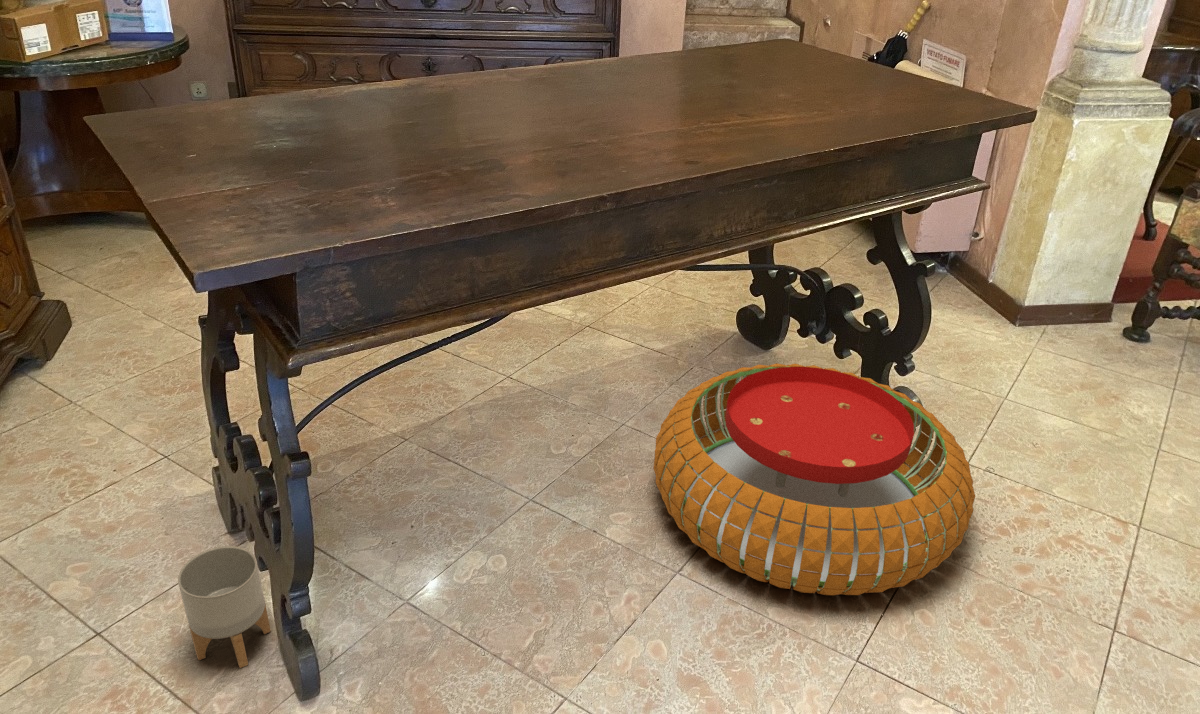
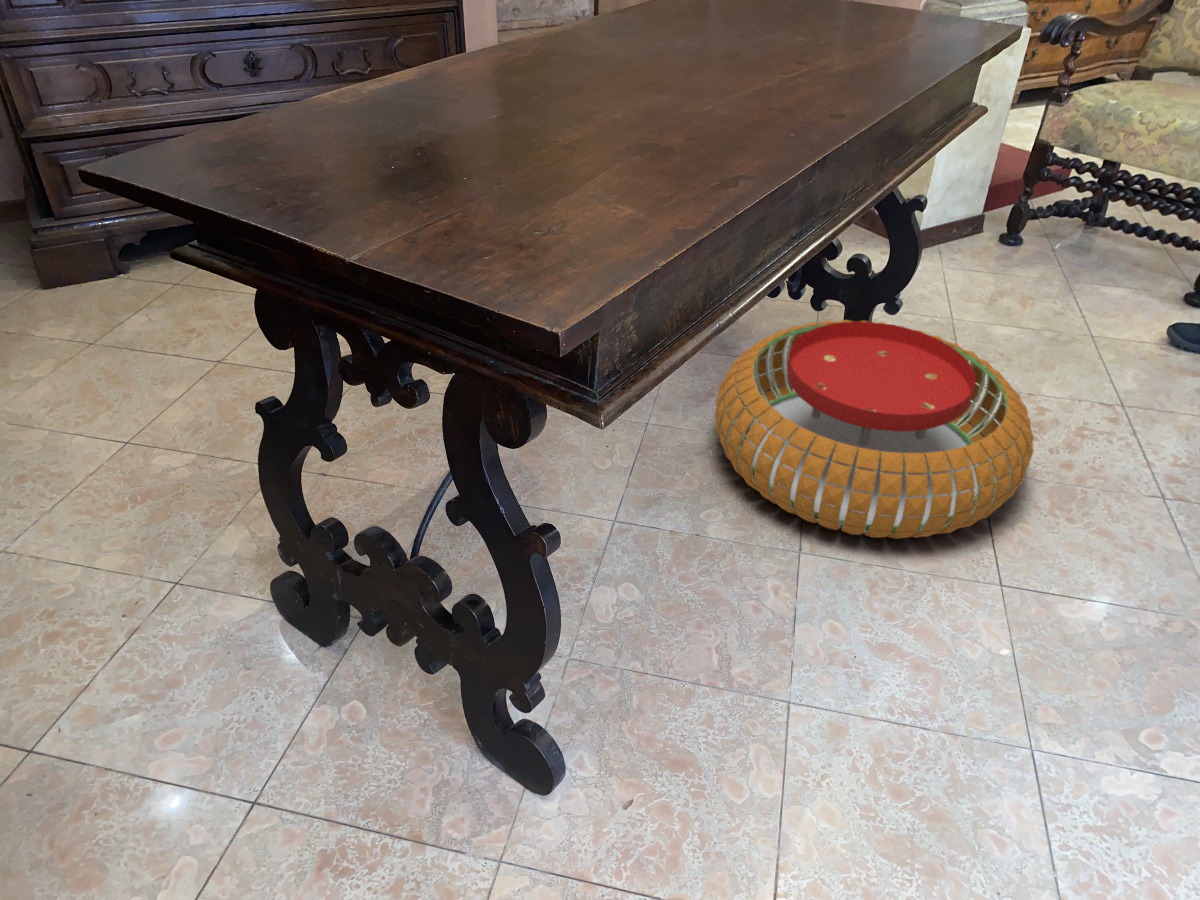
planter: present [178,546,271,668] -> none [364,656,457,792]

